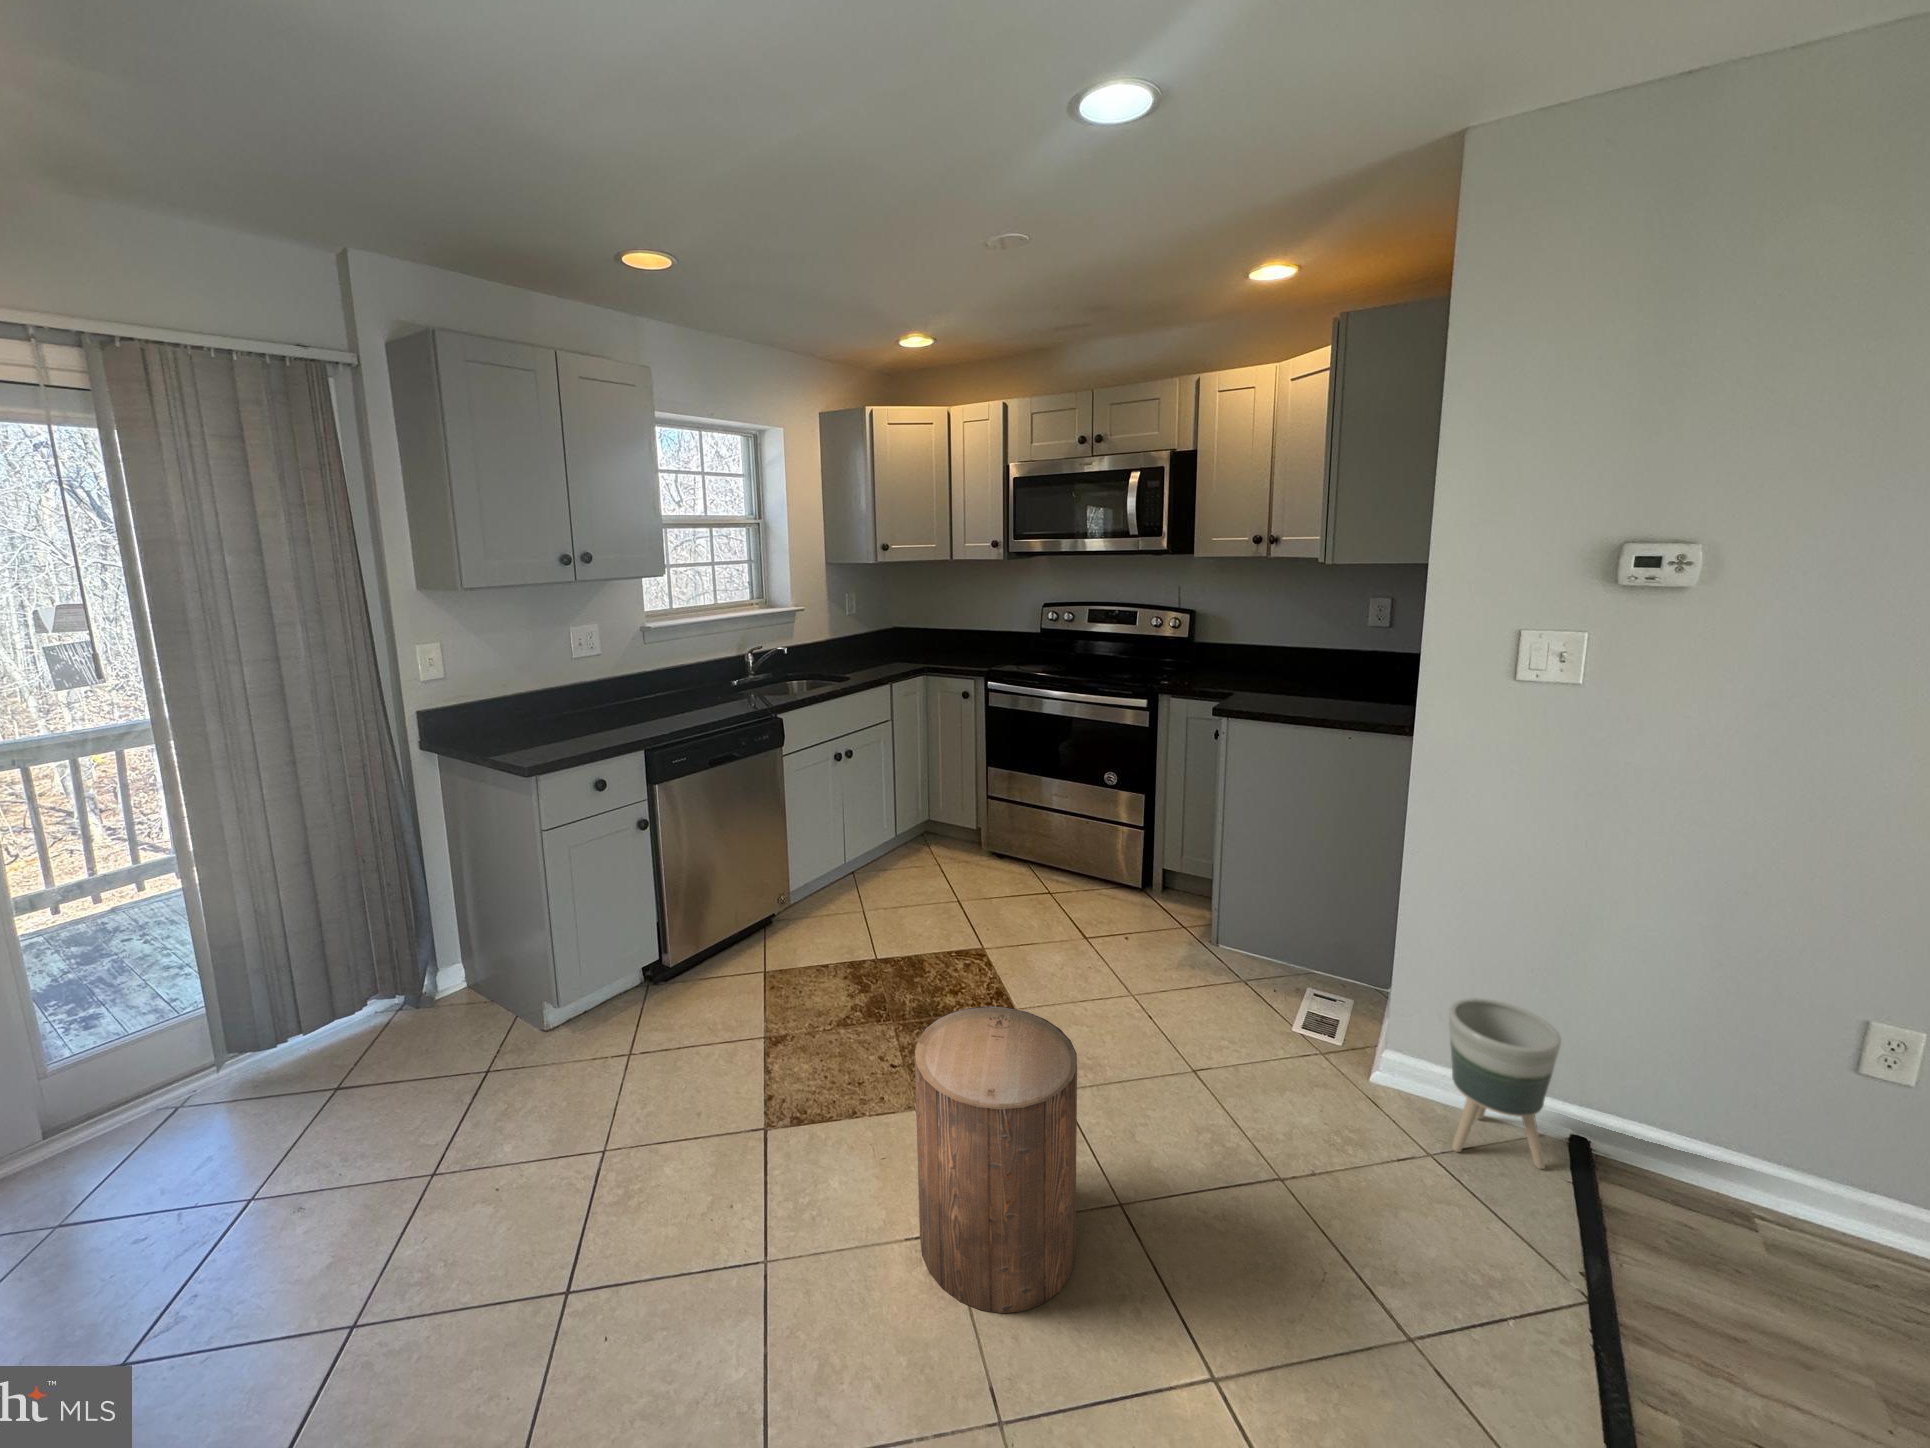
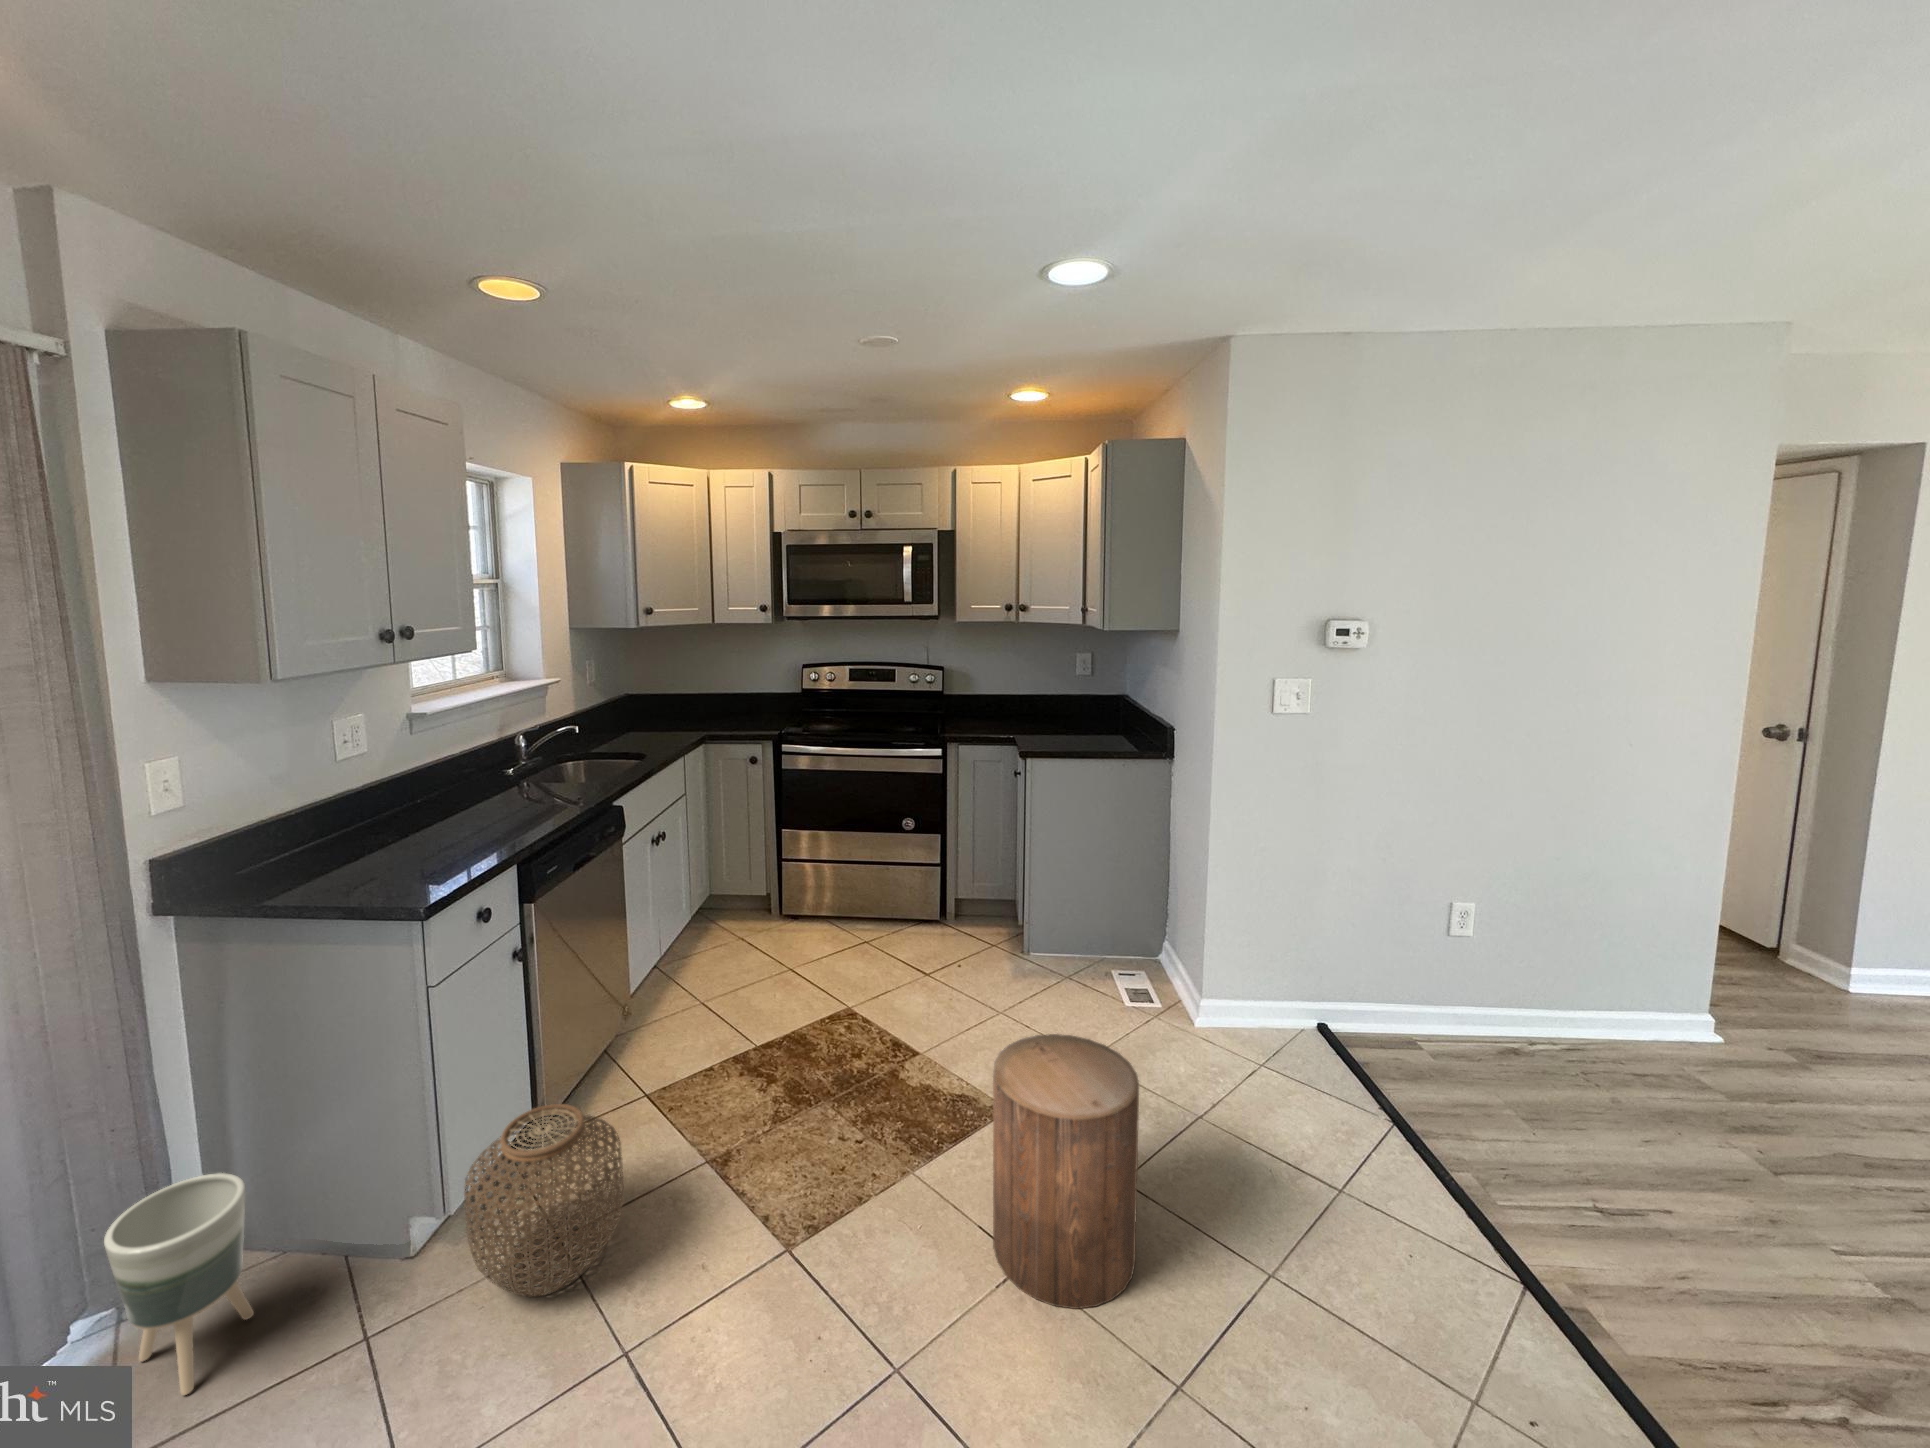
woven basket: none [544,944,670,1088] -> present [464,1104,624,1297]
planter: present [1449,998,1561,1169] -> present [104,1173,254,1395]

